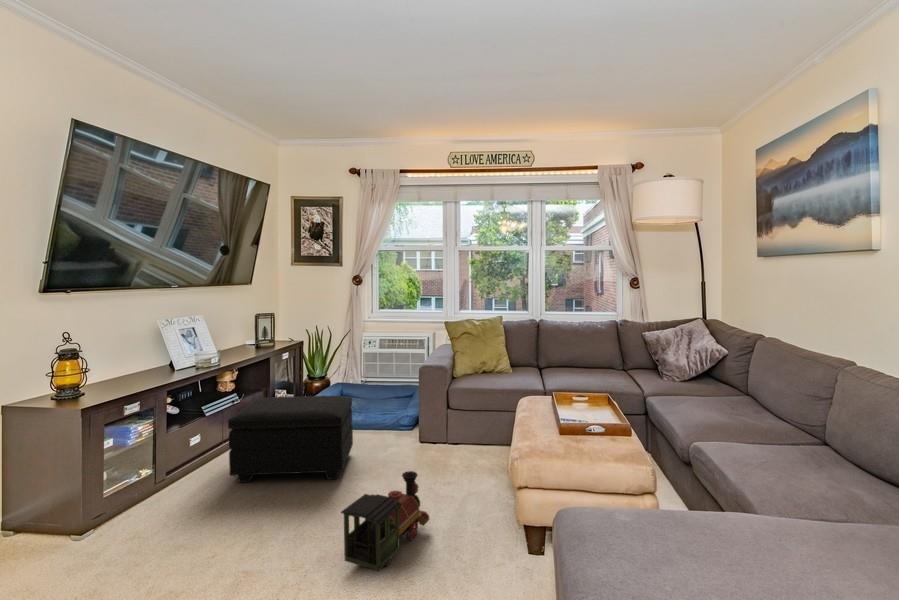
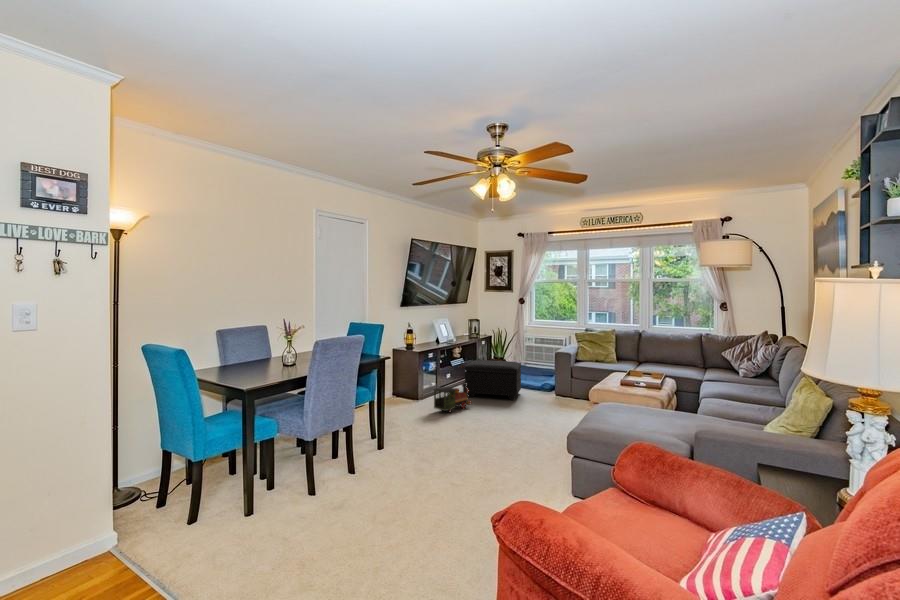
toy train: present [341,471,429,571] -> present [434,383,472,413]

